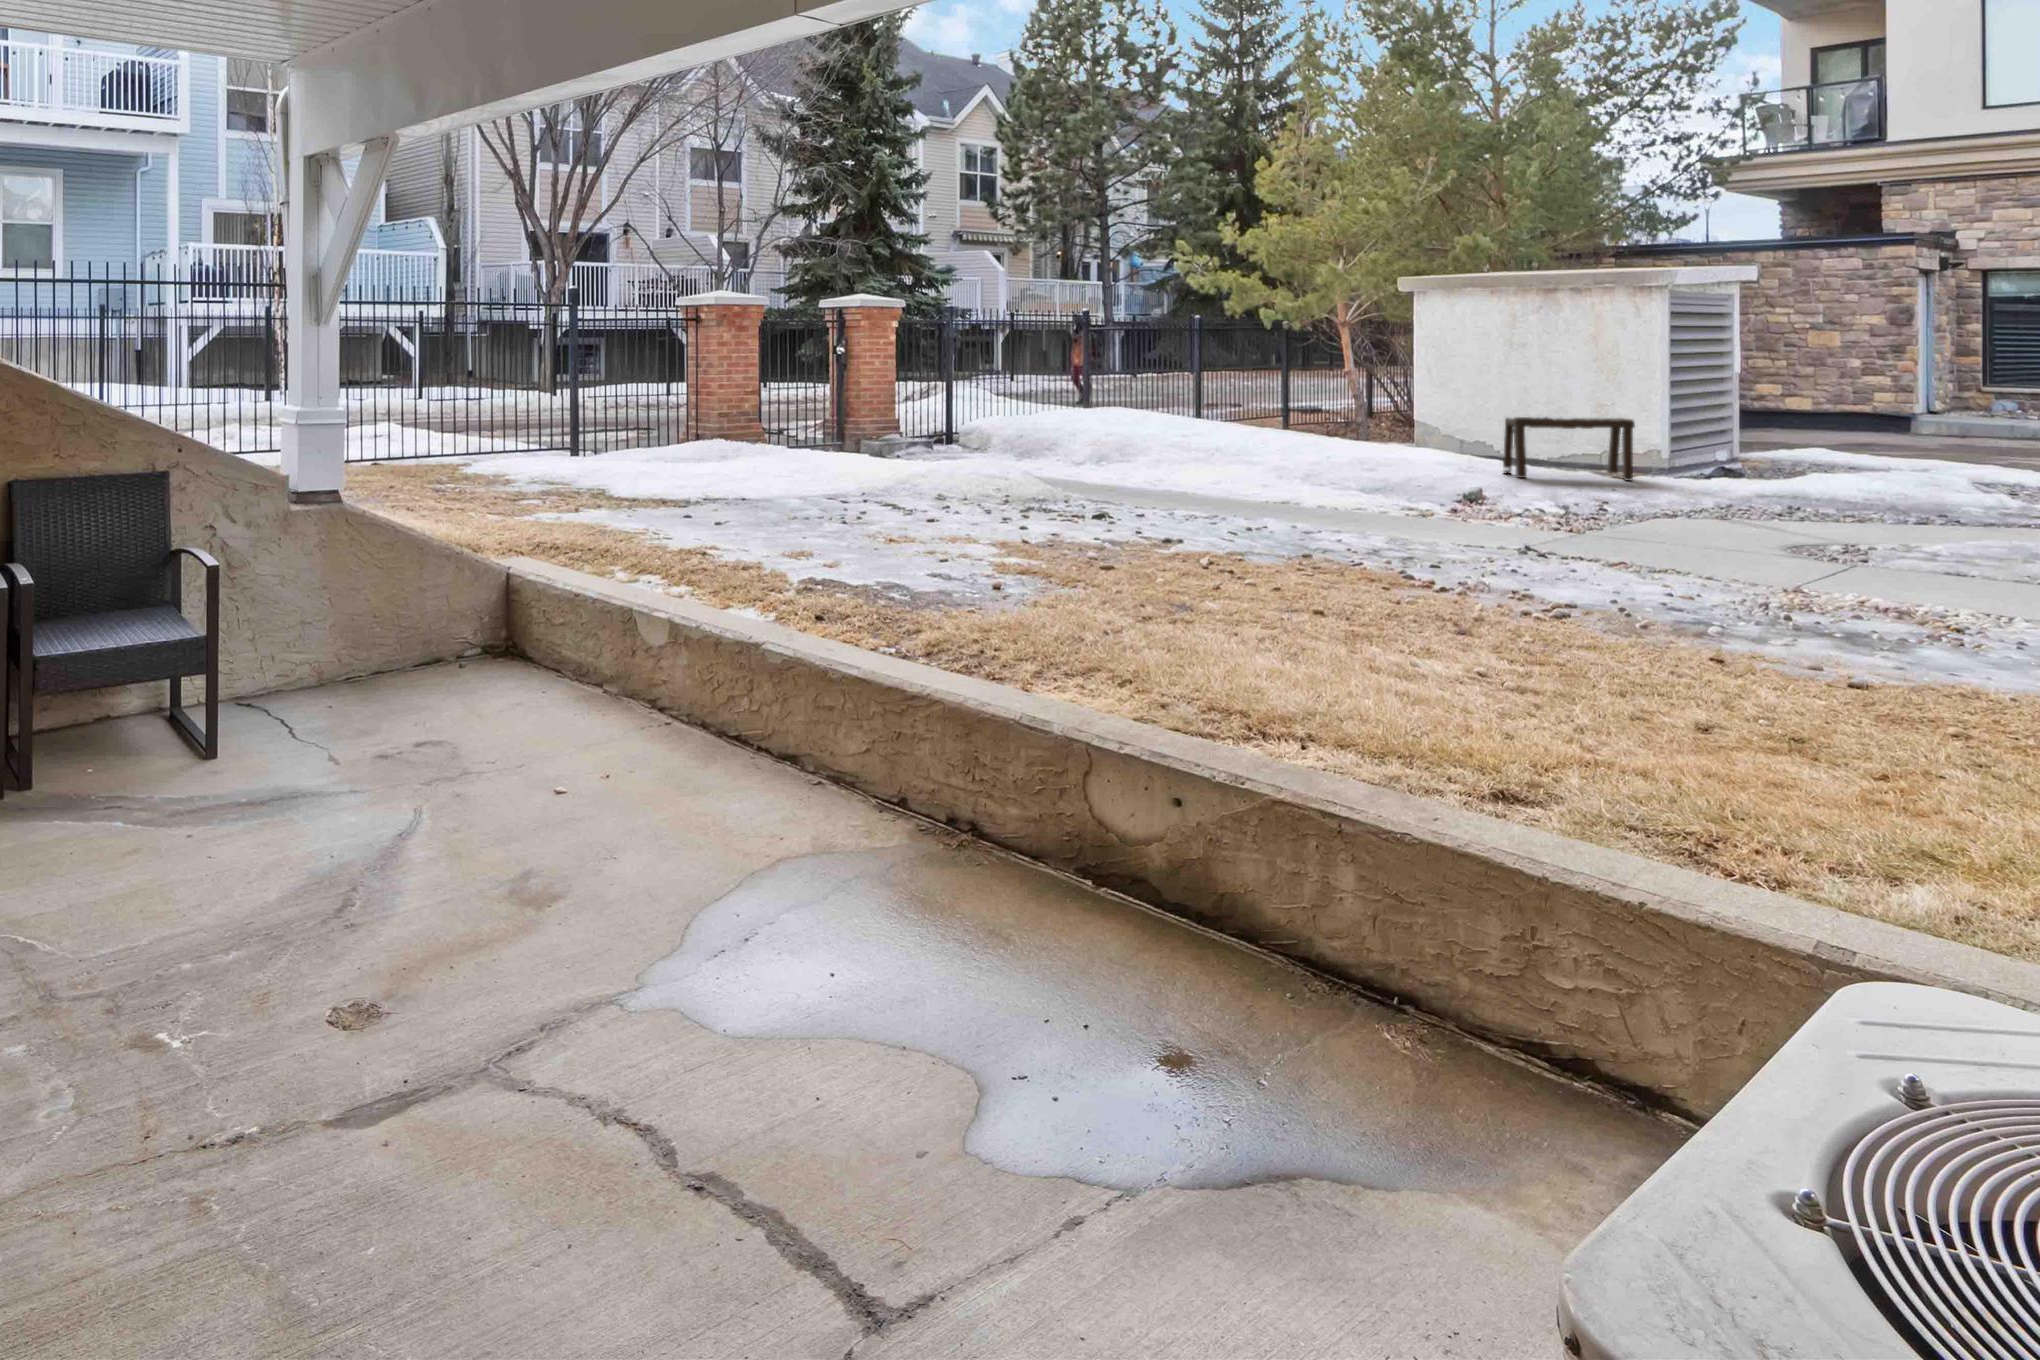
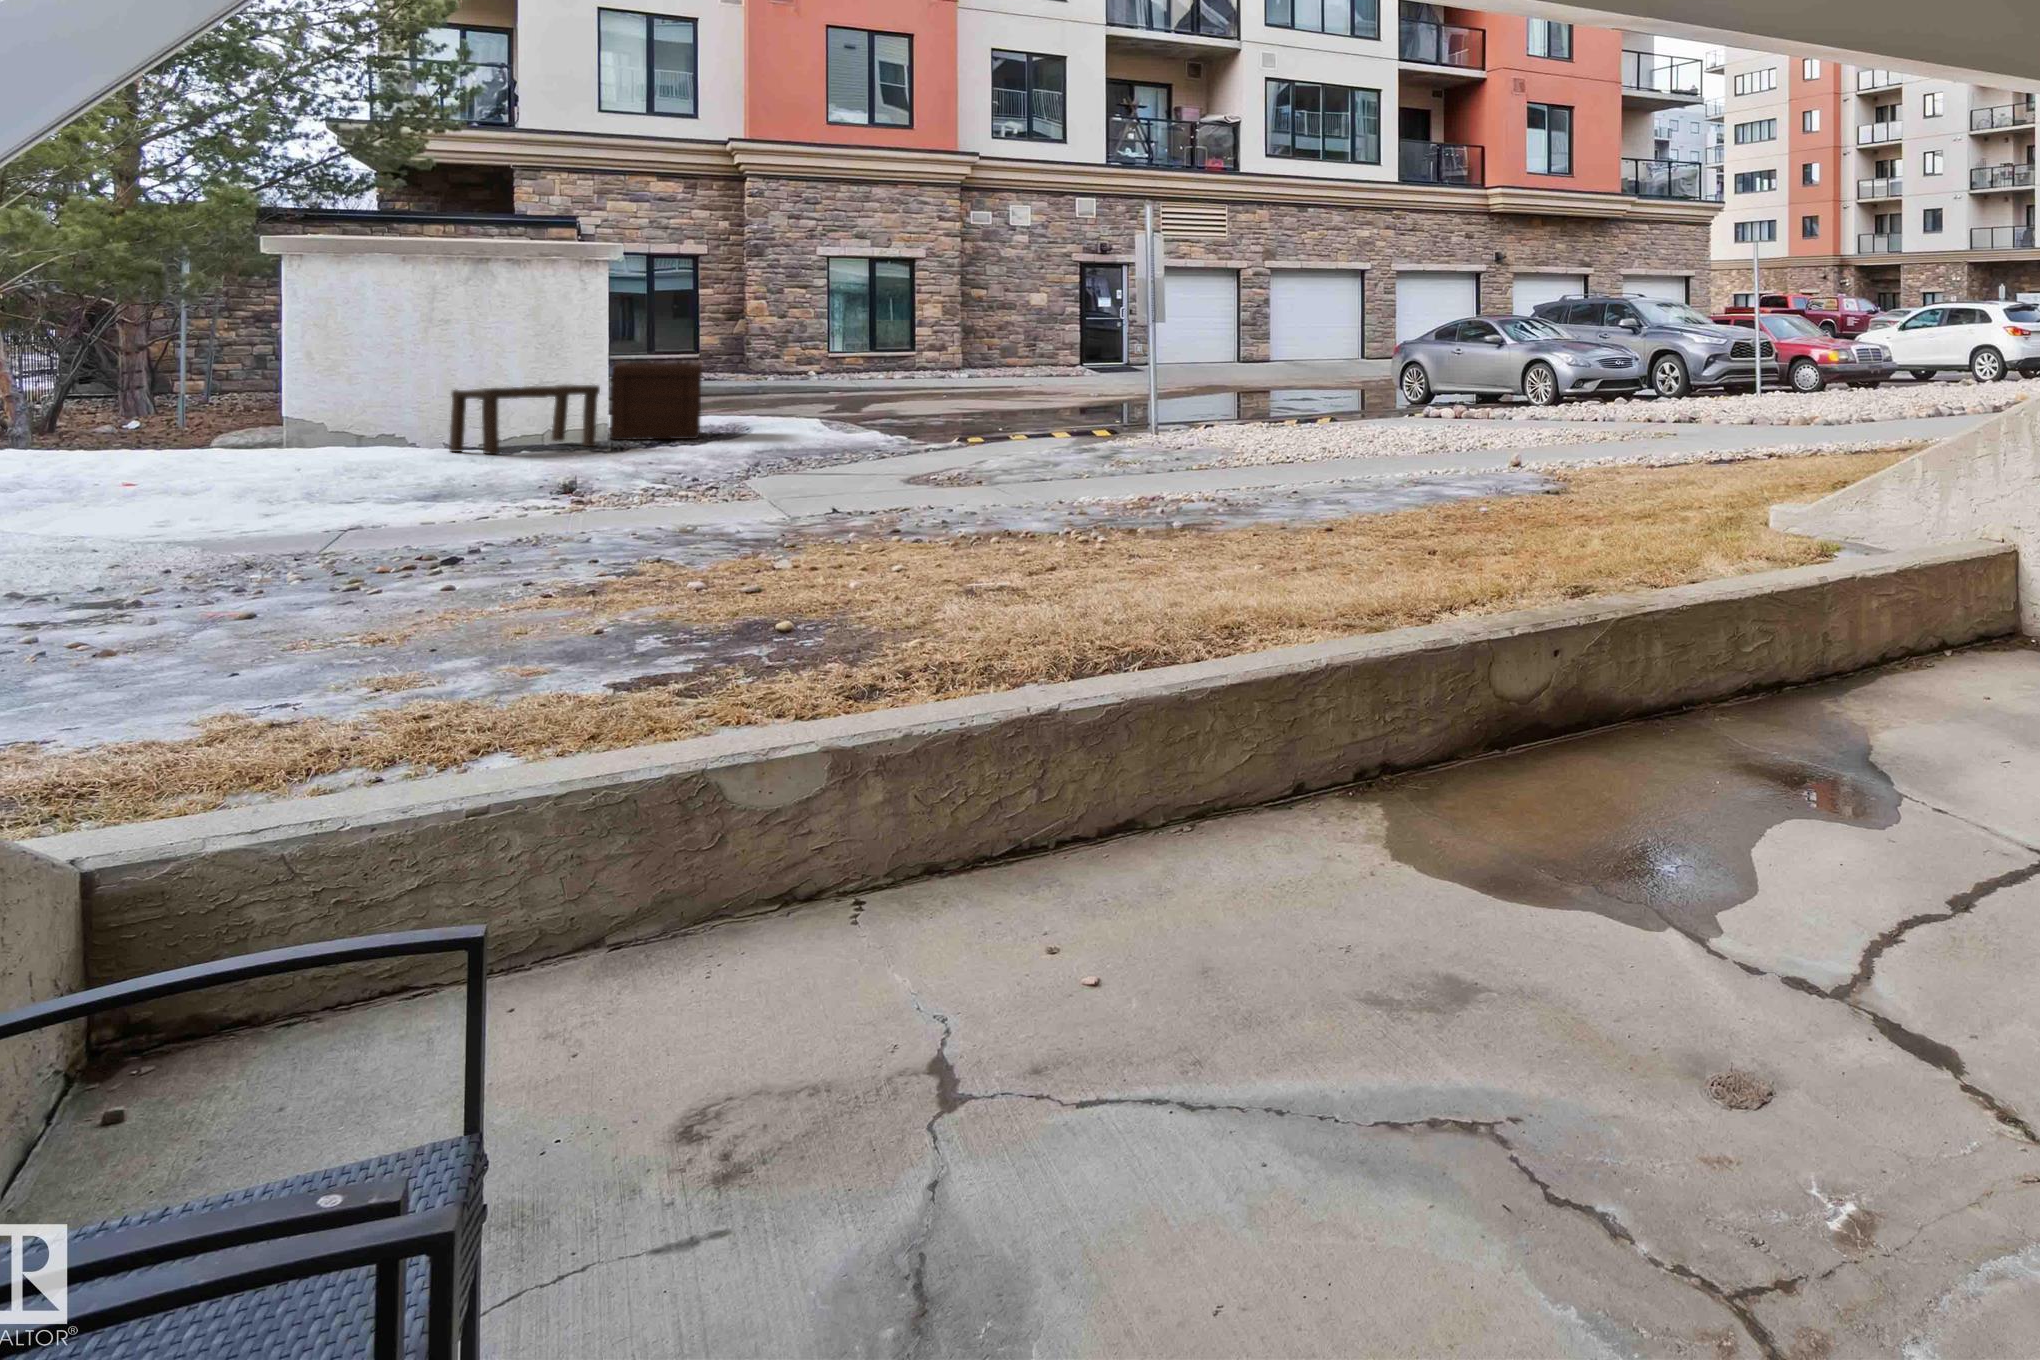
wooden crate: none [1677,398,1805,485] -> present [610,362,702,440]

